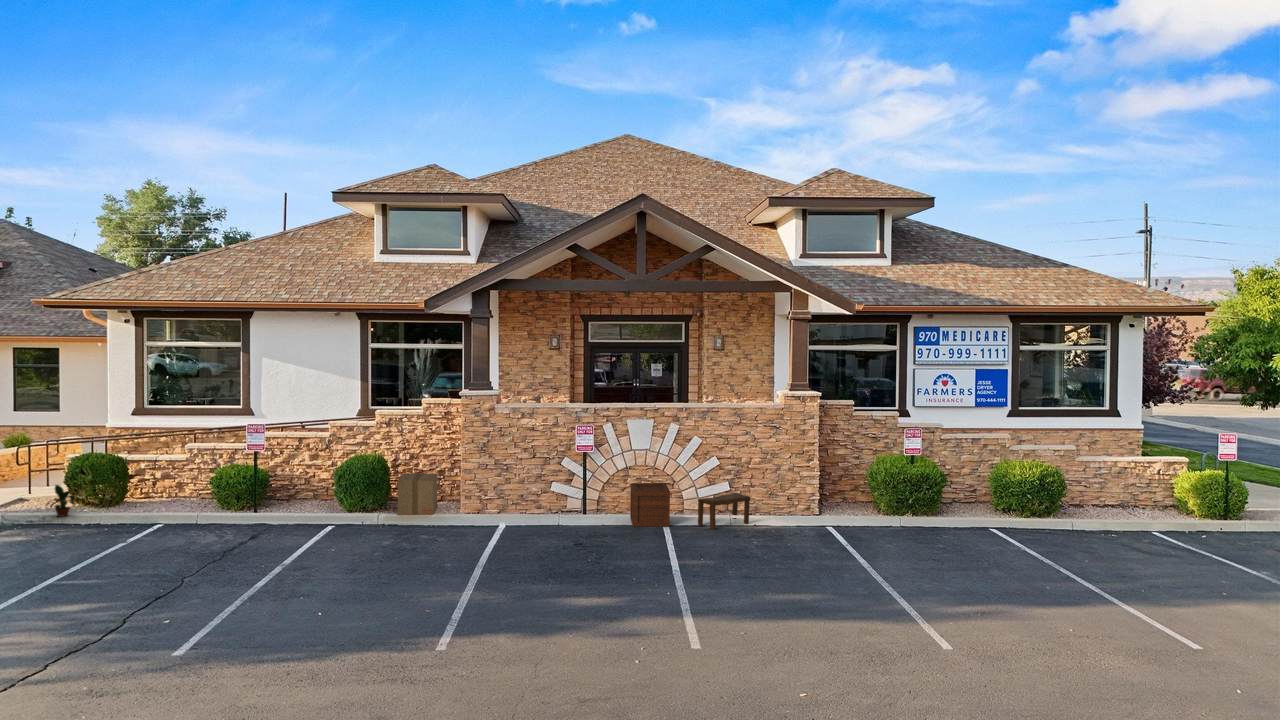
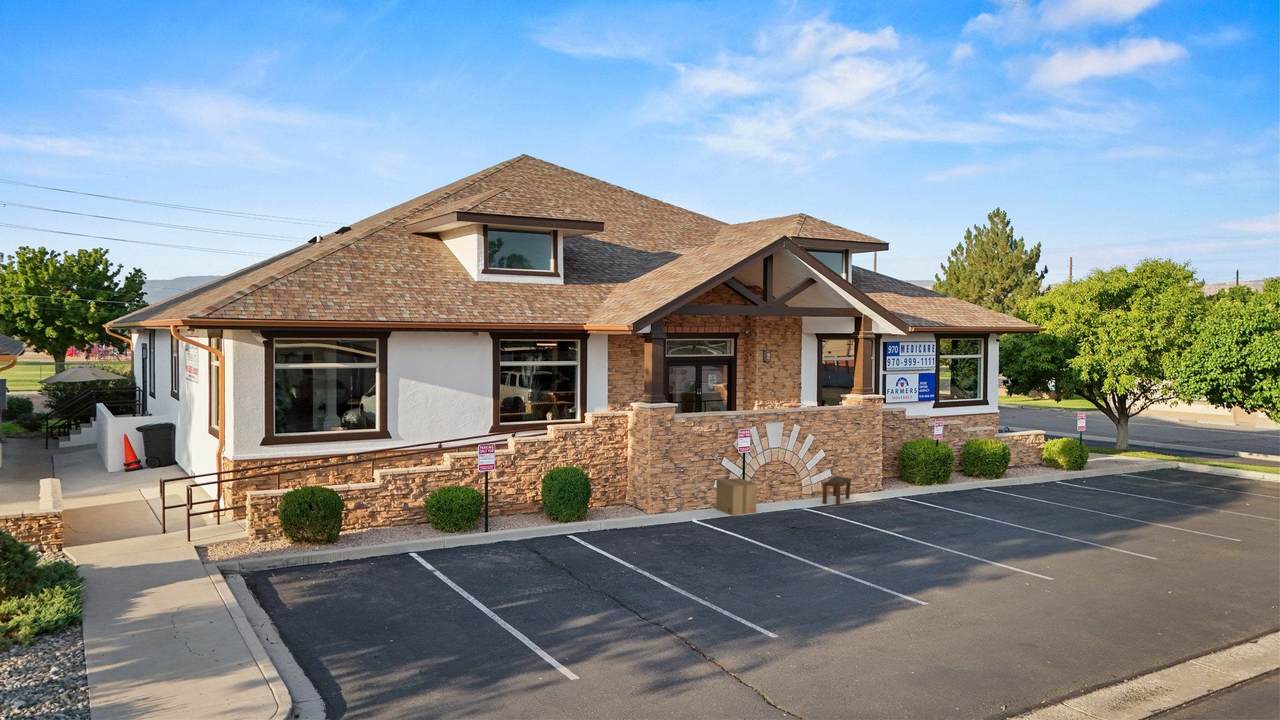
cardboard box: present [398,473,437,515] -> present [716,478,757,516]
wooden crate: present [630,483,670,527] -> none [768,473,810,509]
potted plant: present [46,485,75,517] -> none [277,524,307,556]

